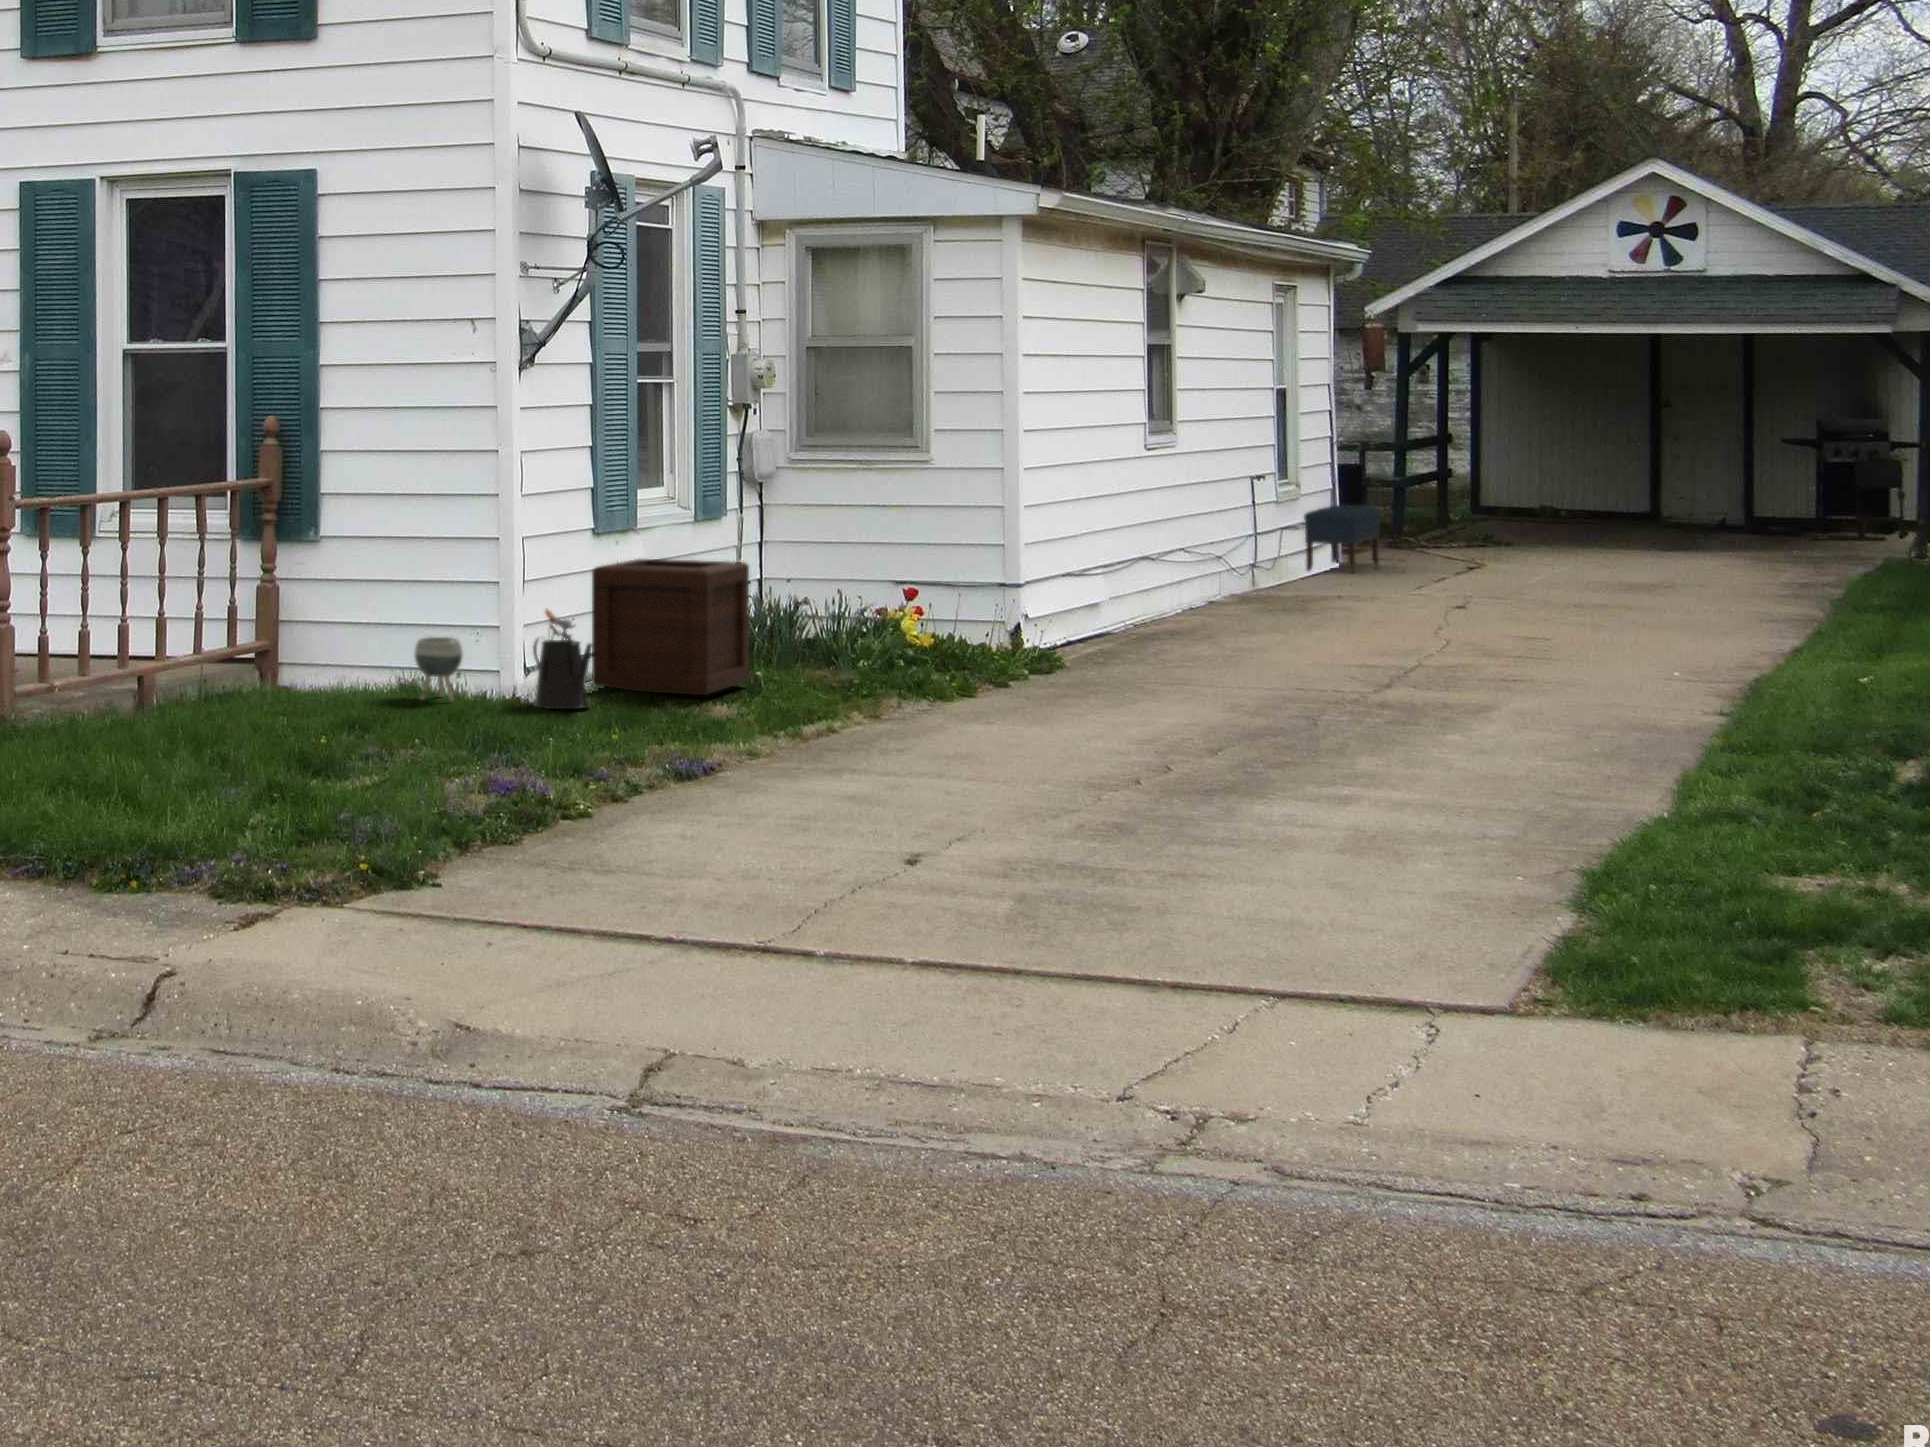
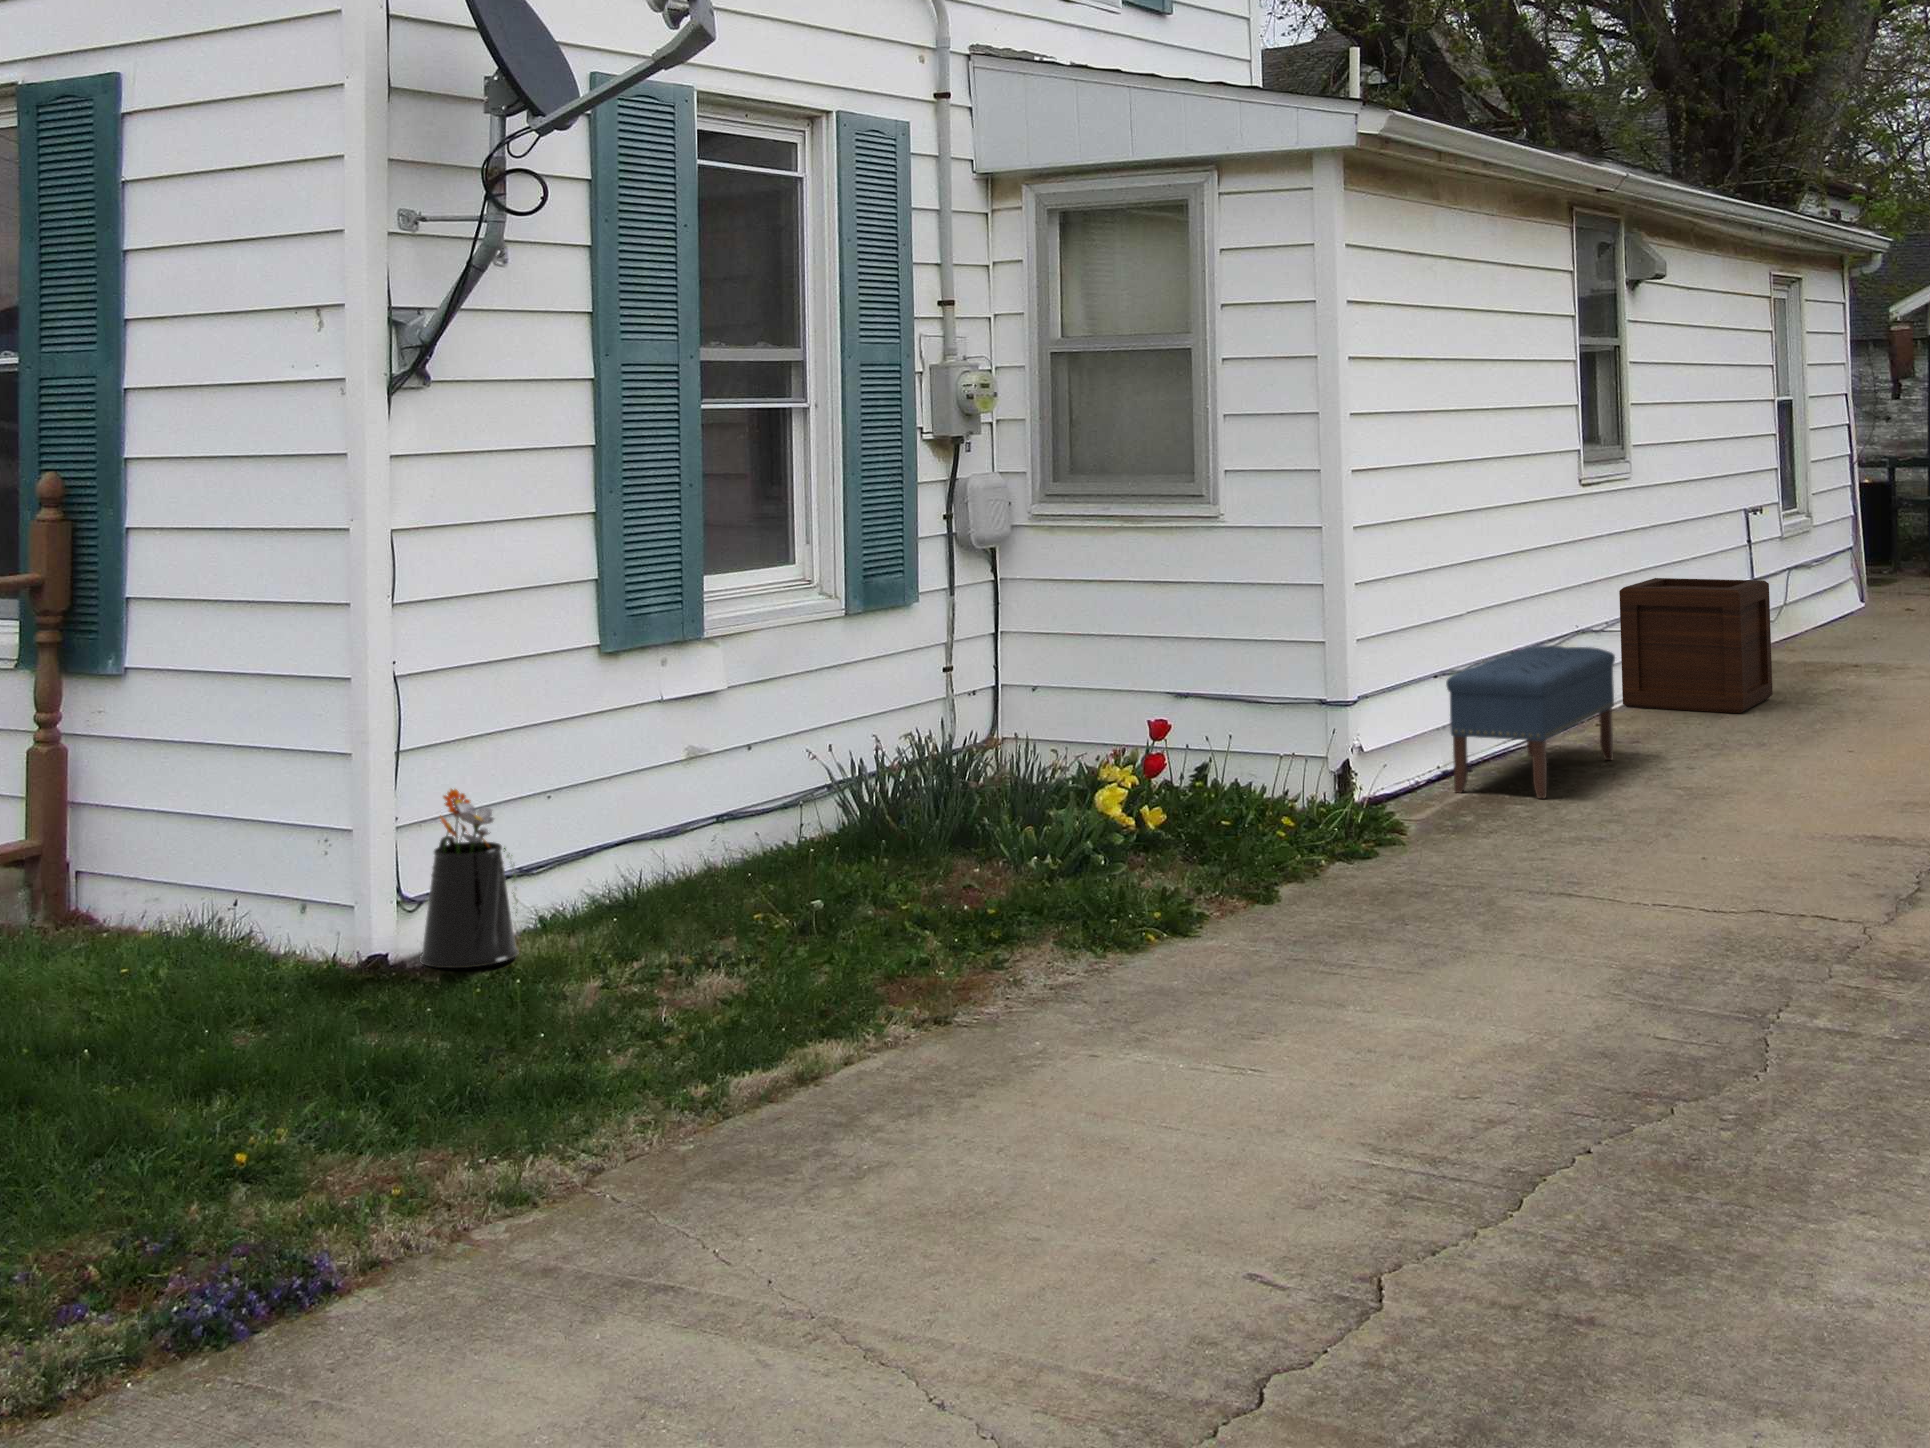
bench: present [1304,505,1380,573] -> present [1446,646,1615,799]
wooden crate: present [592,559,749,695] -> present [1619,578,1773,713]
planter: present [415,637,463,700] -> none [209,842,296,956]

